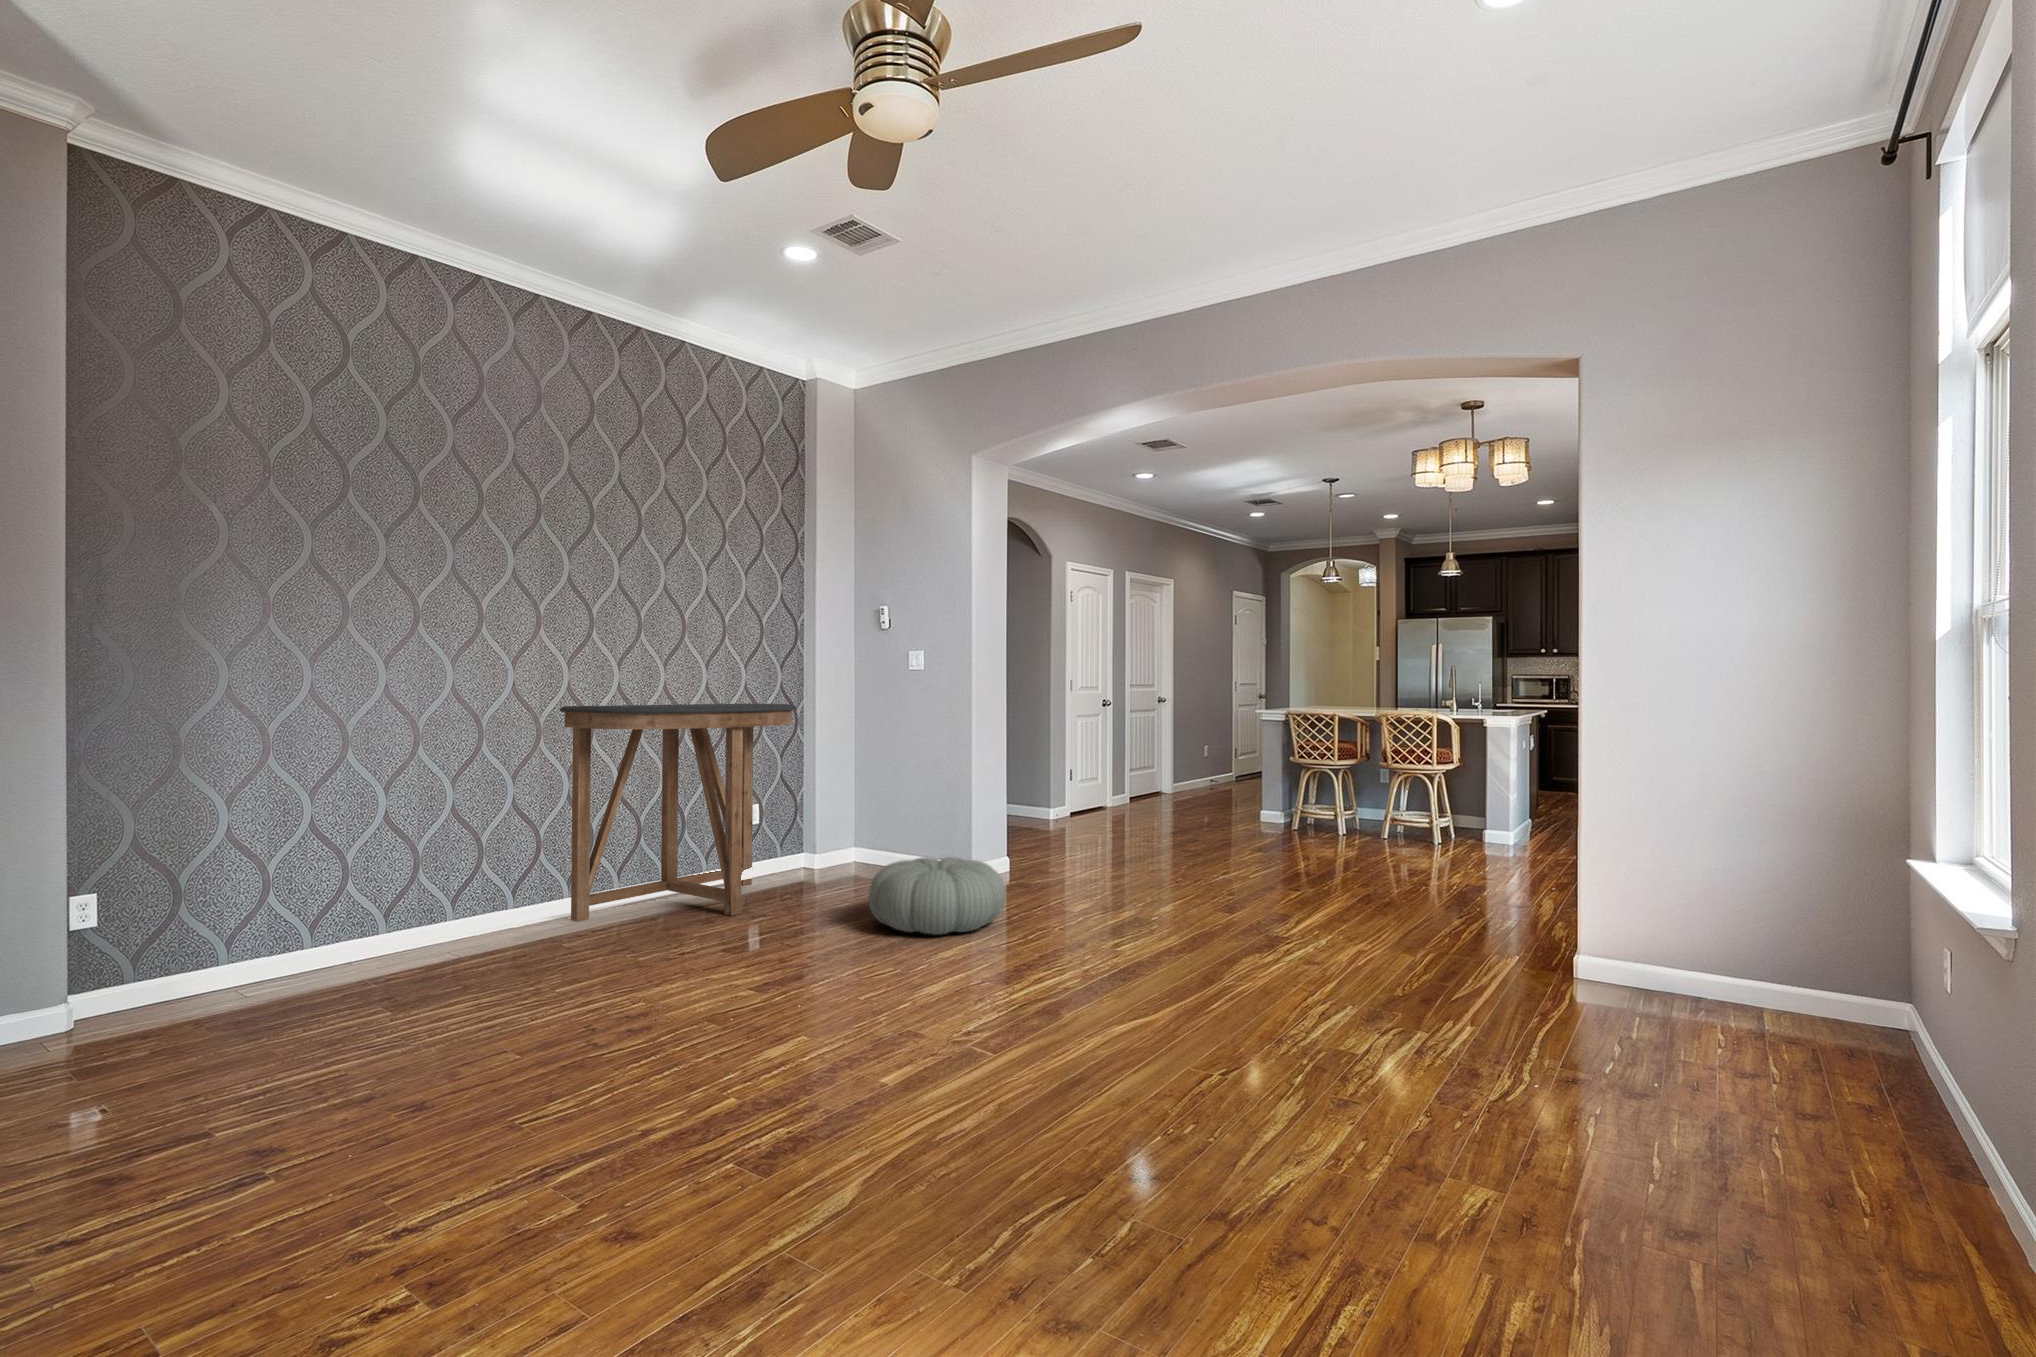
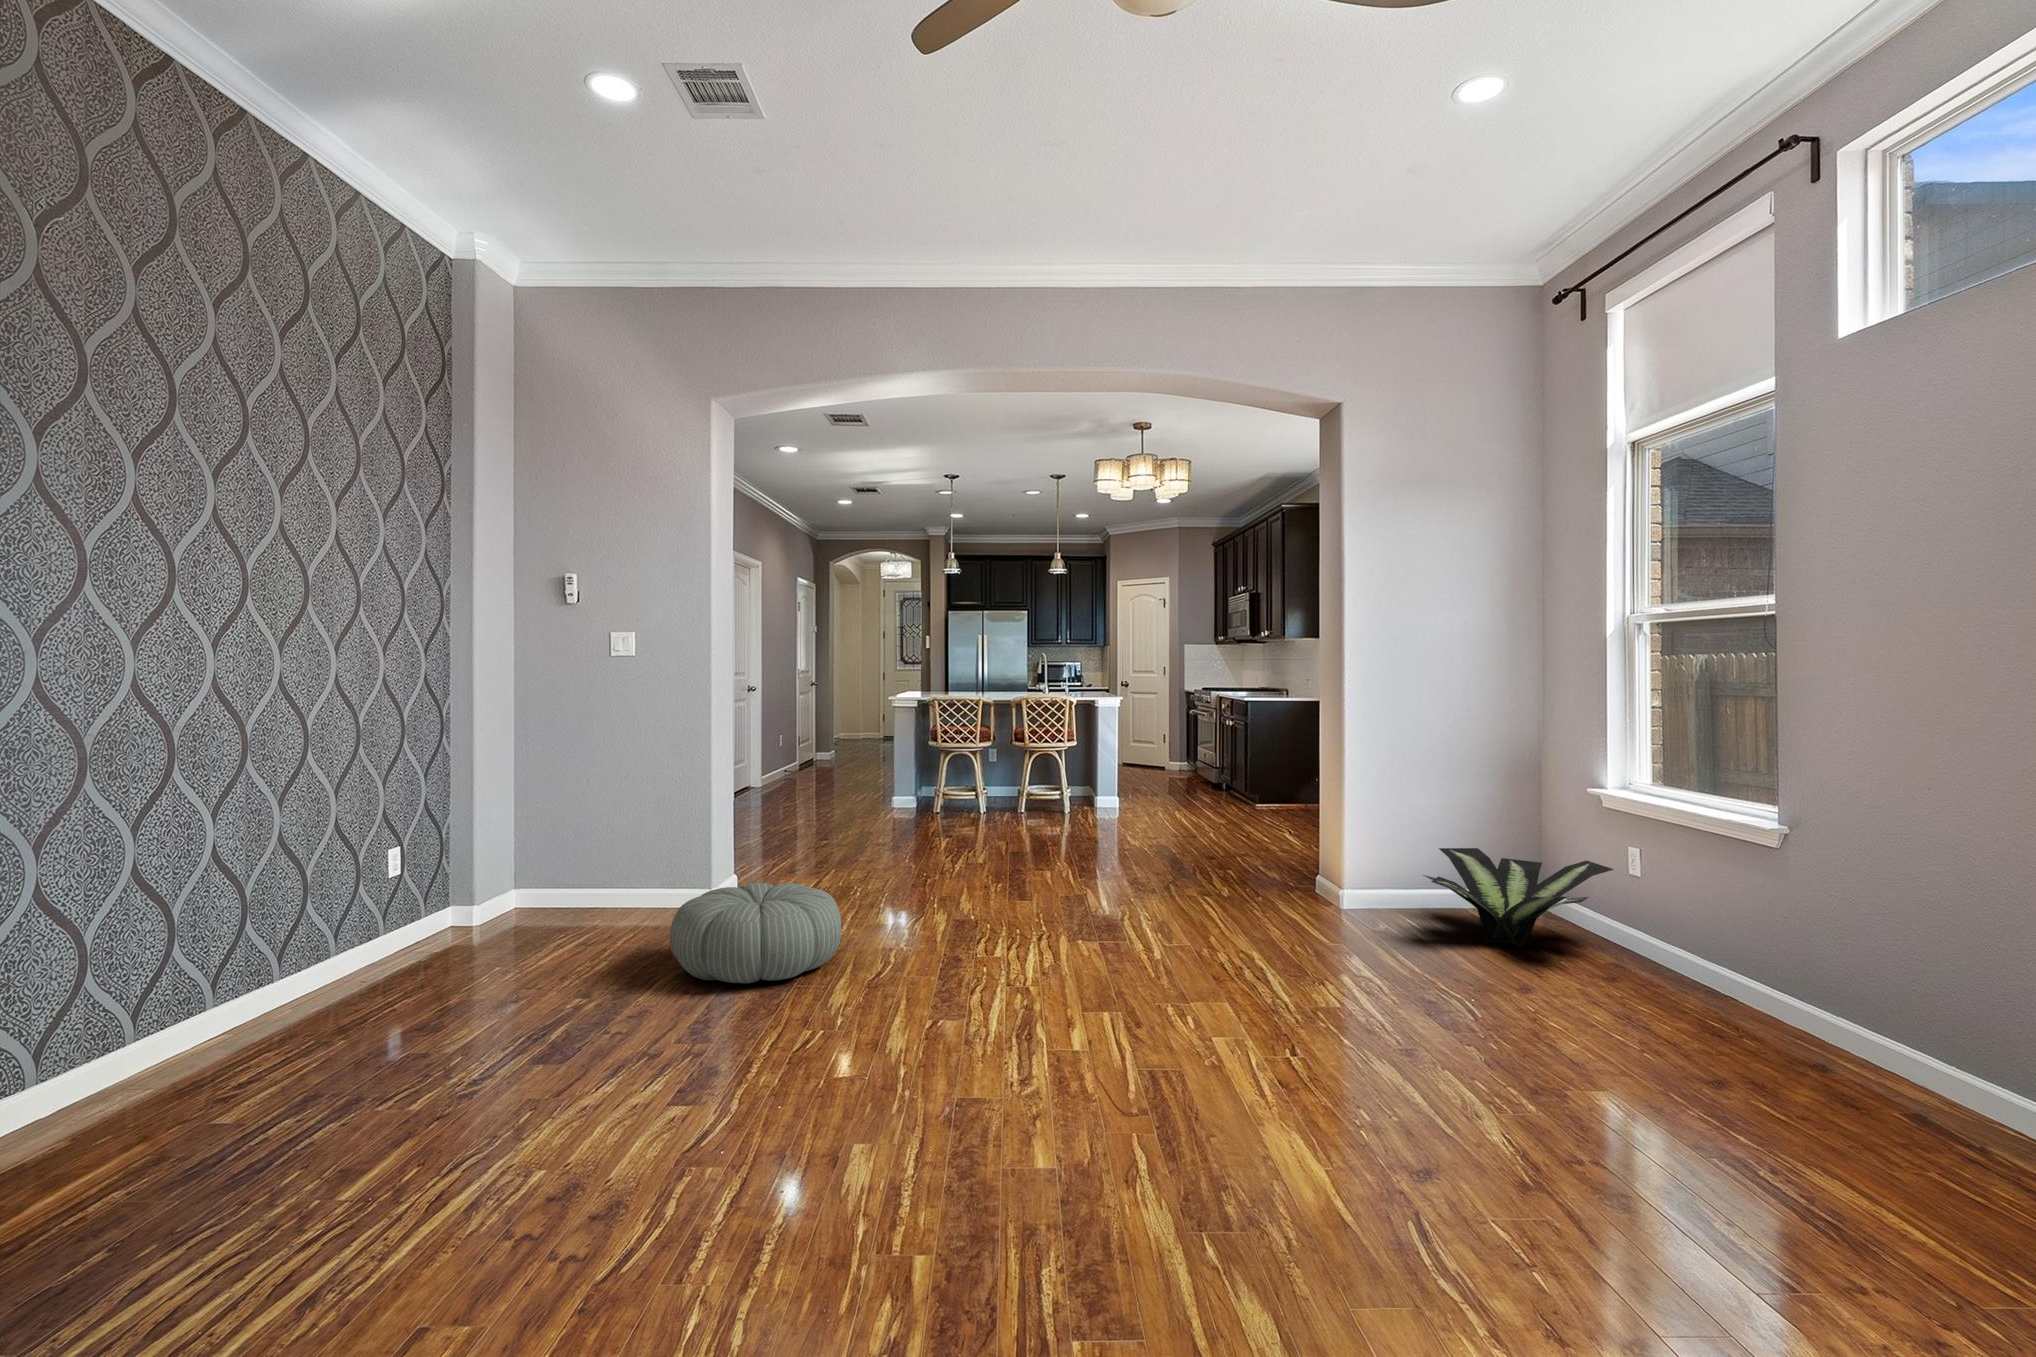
console table: present [560,703,797,921] -> none [126,703,506,1077]
potted plant: none [1624,917,1936,1059] -> present [1423,848,1614,948]

